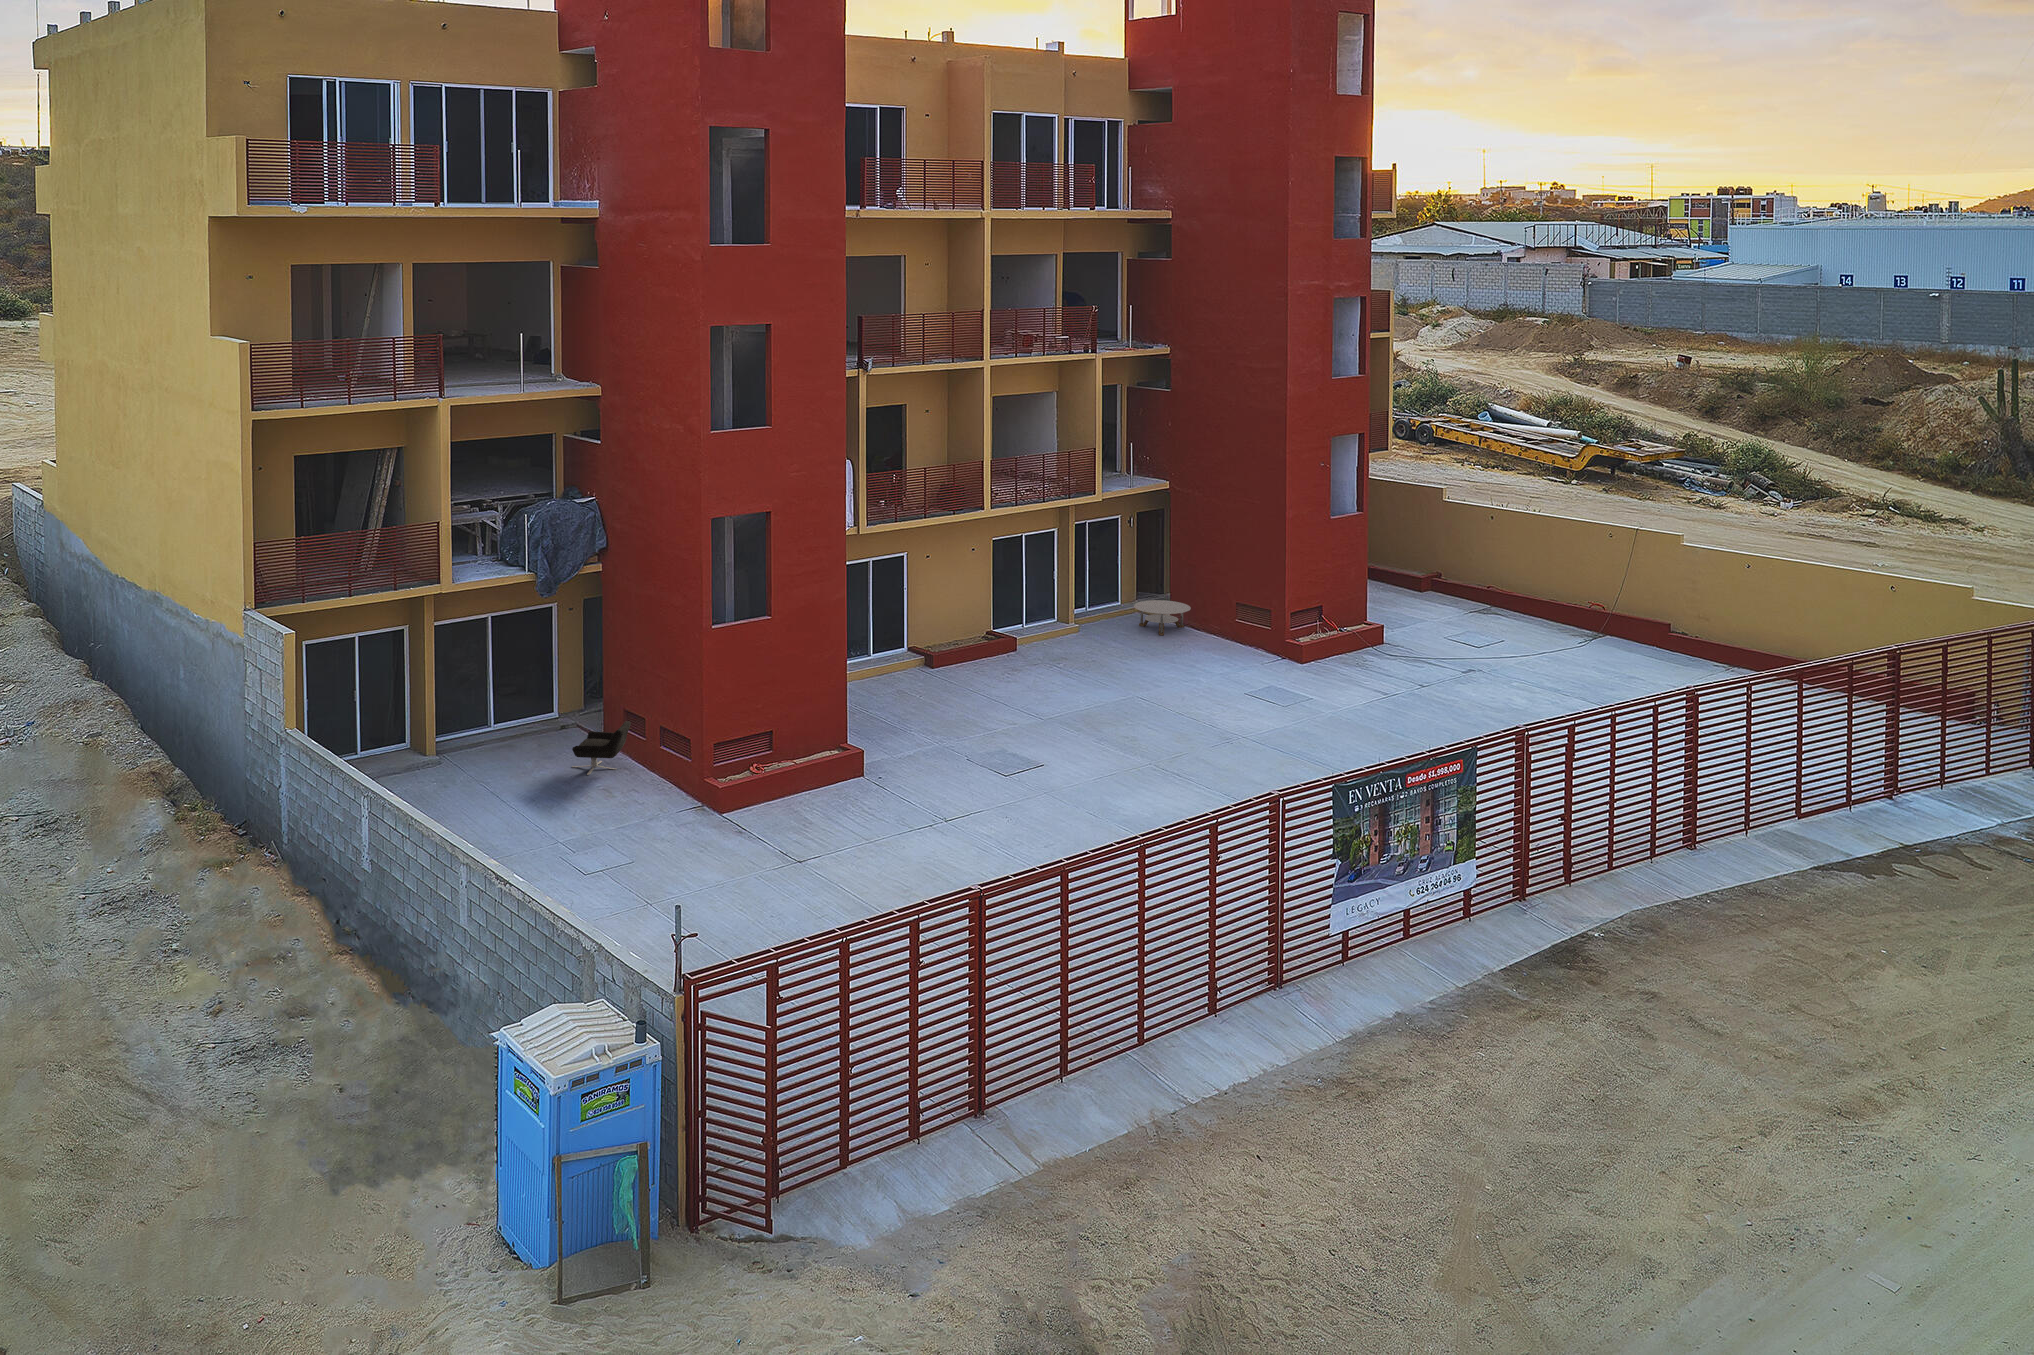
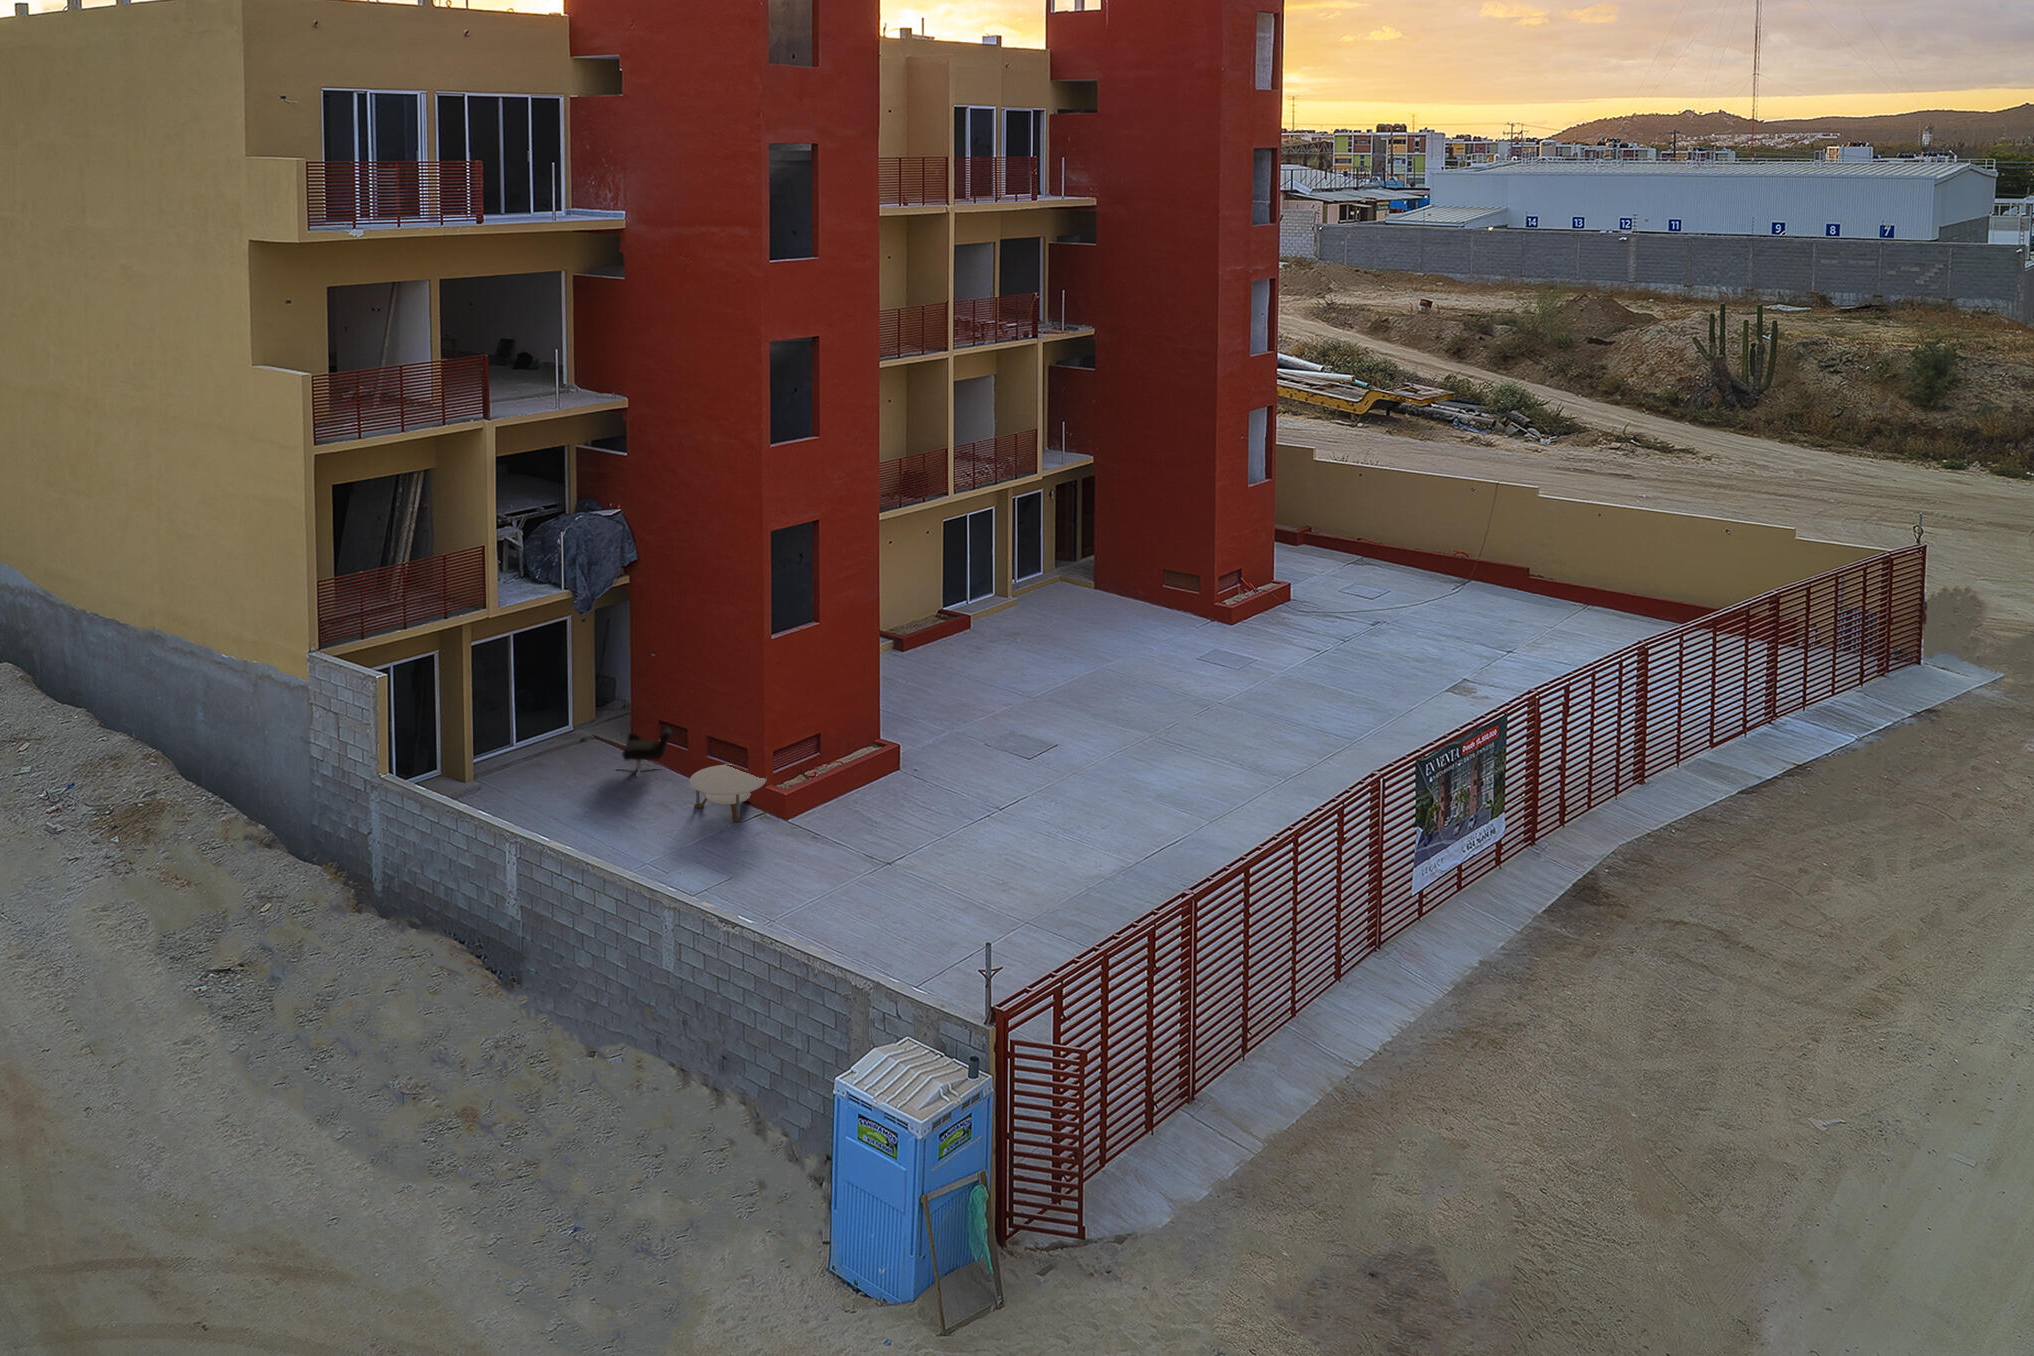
round table: present [1134,600,1191,635] -> present [689,765,766,822]

